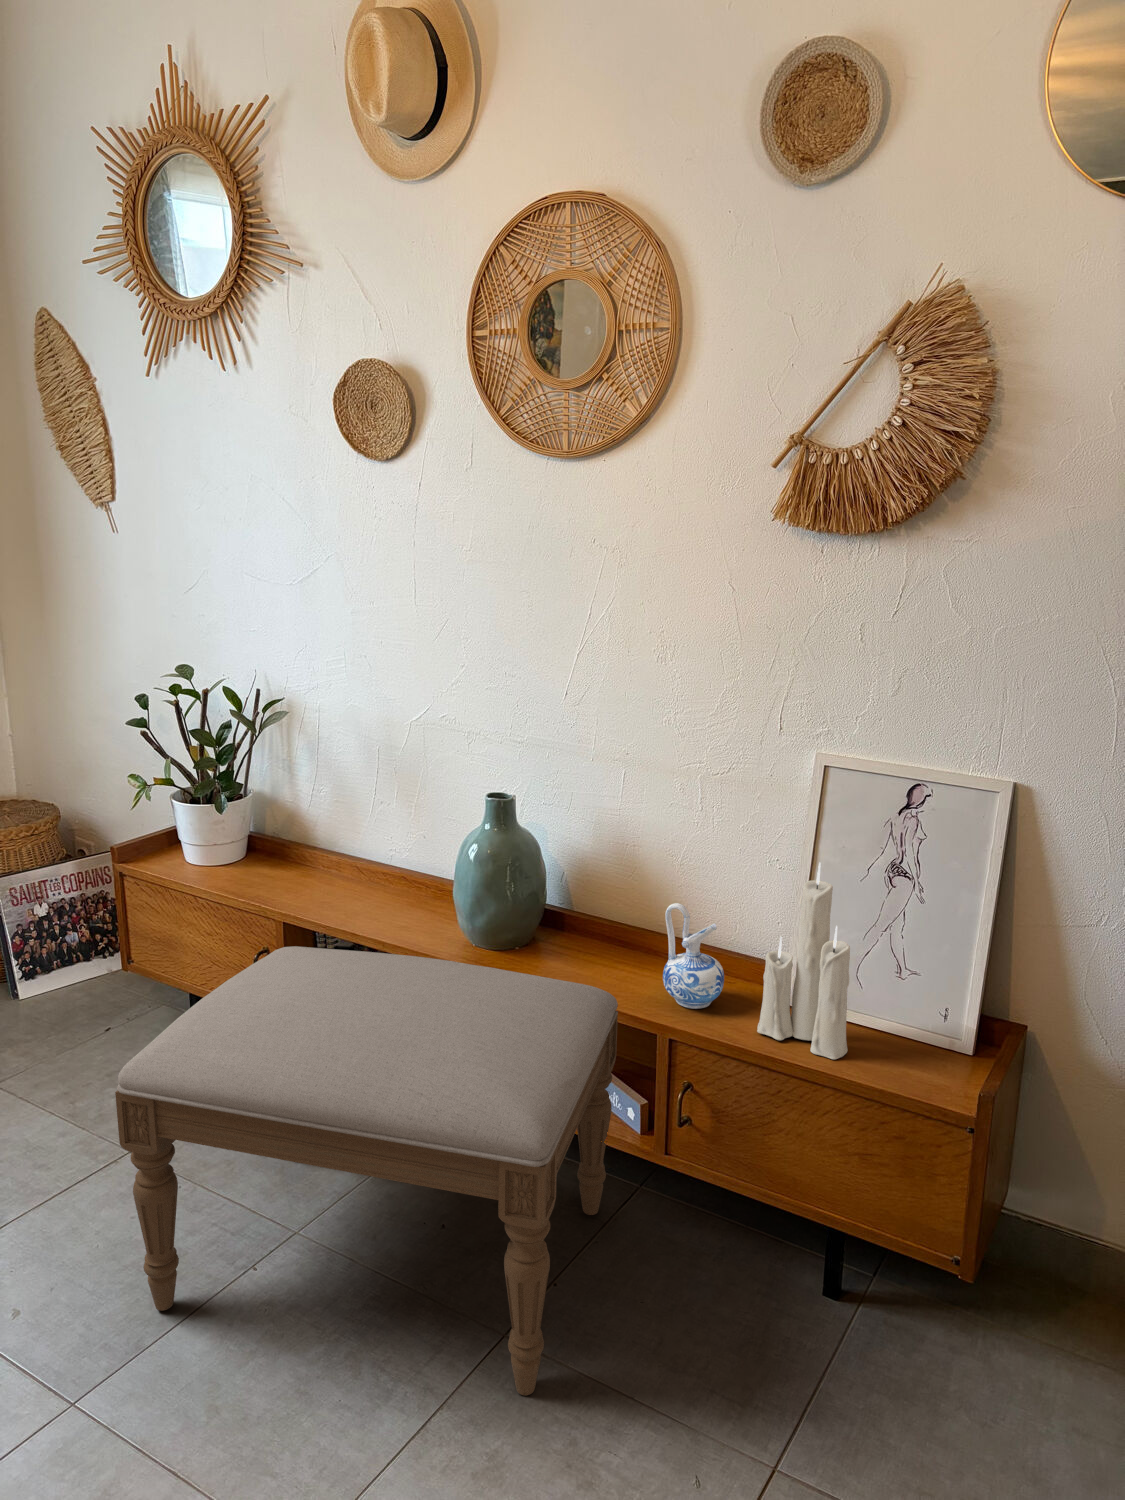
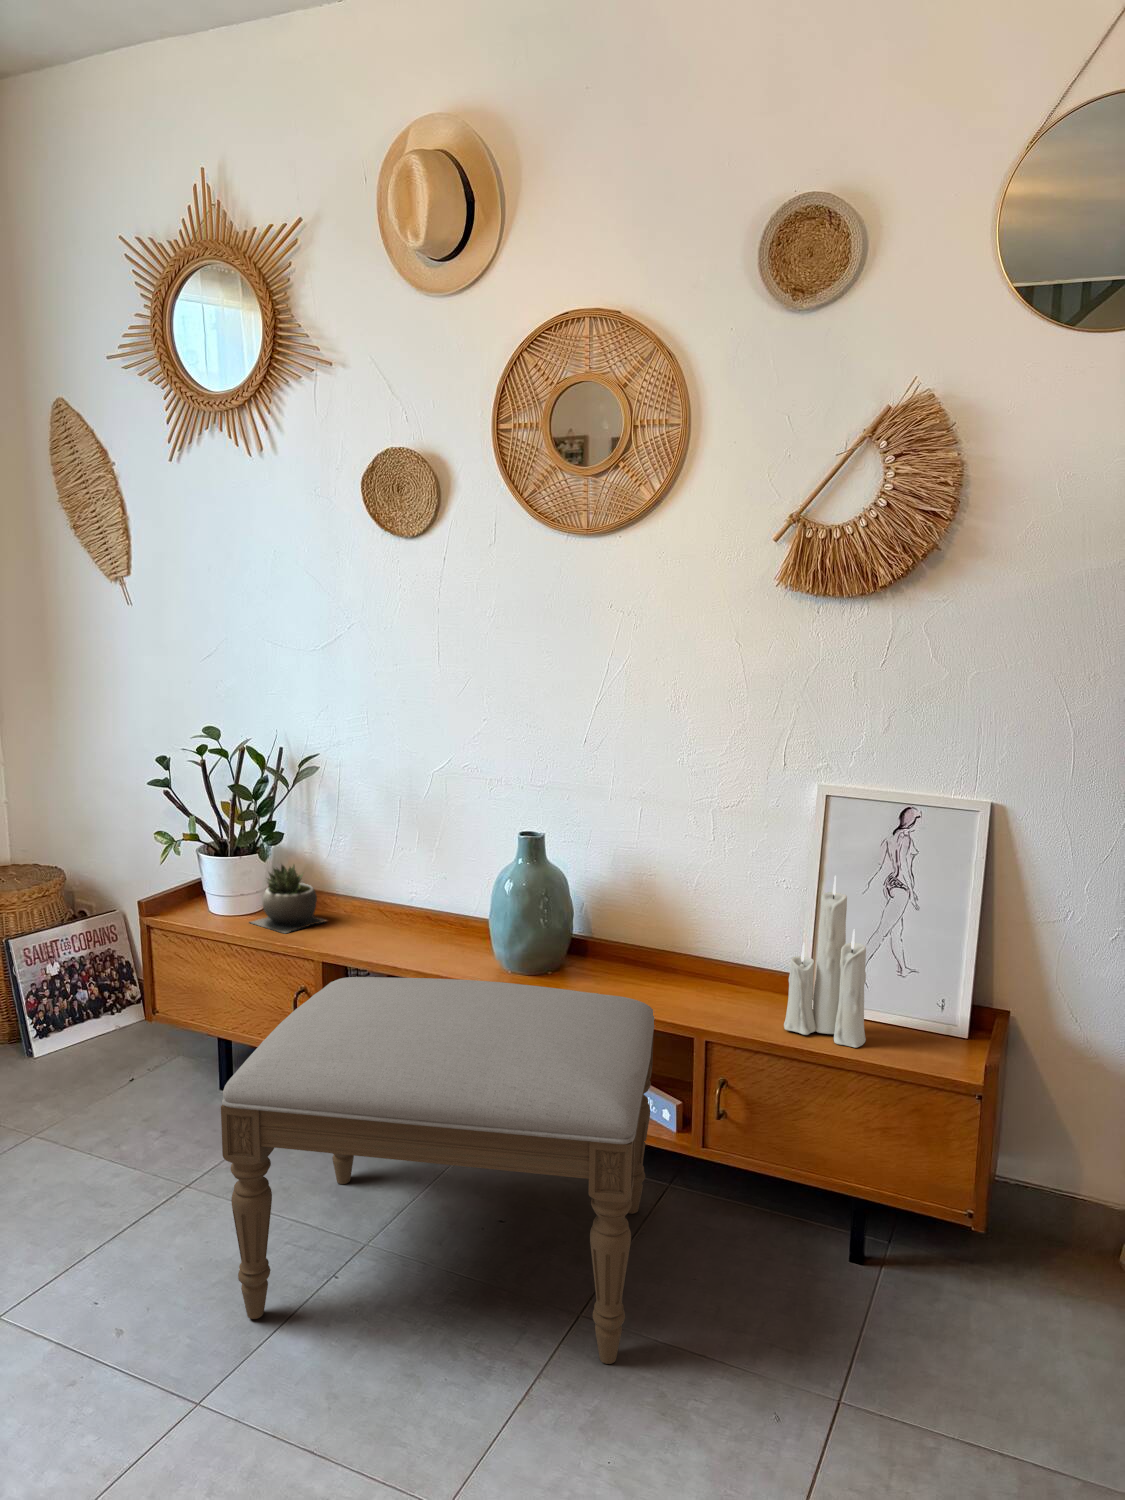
succulent plant: none [218,814,302,889] -> present [250,865,326,933]
ceramic pitcher: present [663,903,724,1009] -> none [694,920,748,1014]

